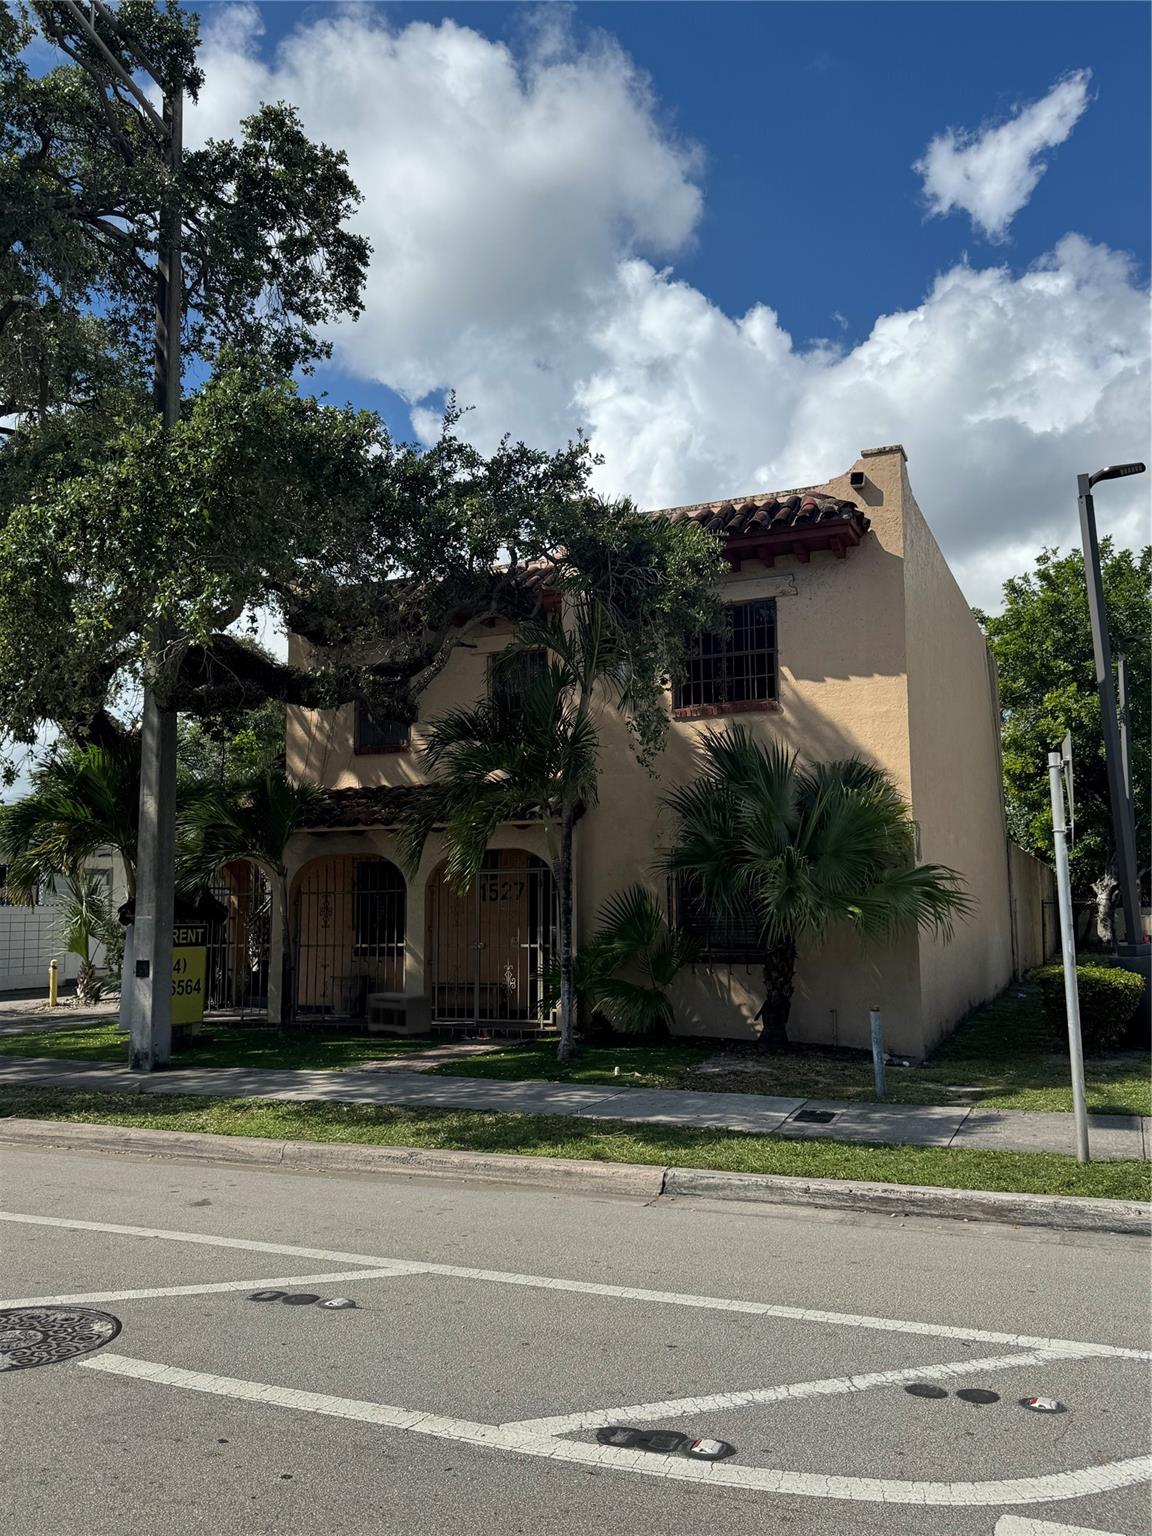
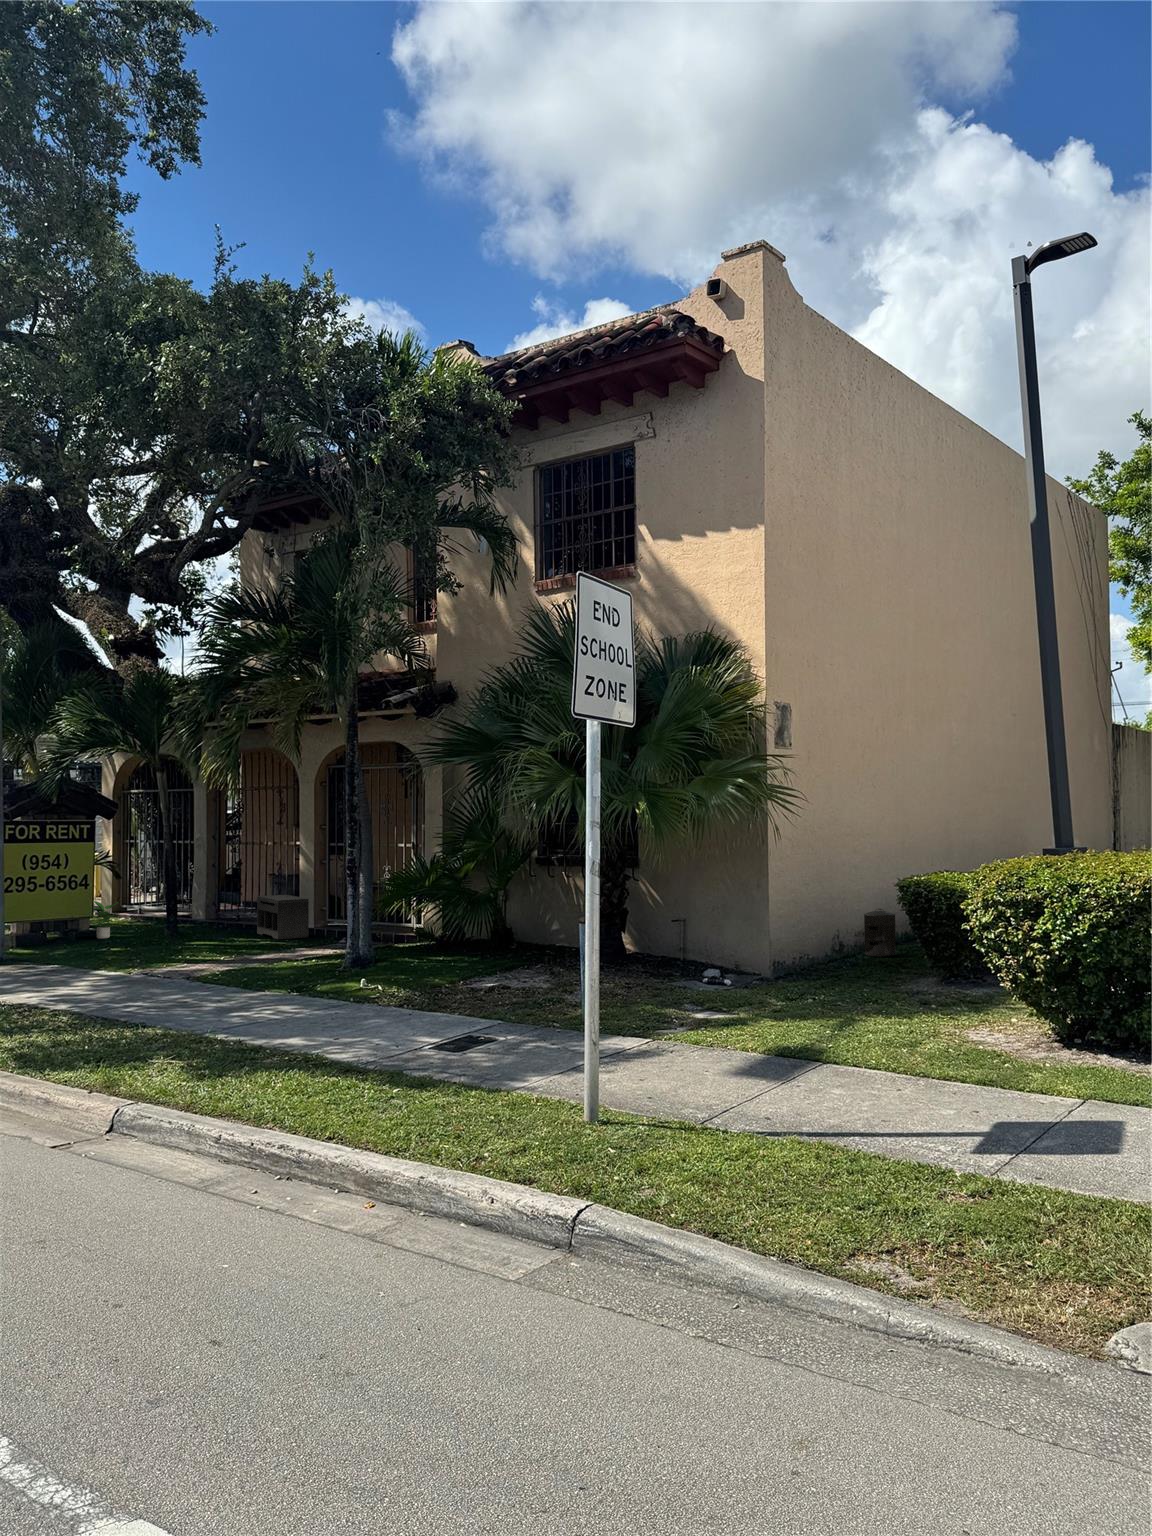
waste bin: none [953,987,981,1027] -> present [864,909,896,957]
potted plant: none [202,1004,229,1041] -> present [92,901,118,939]

